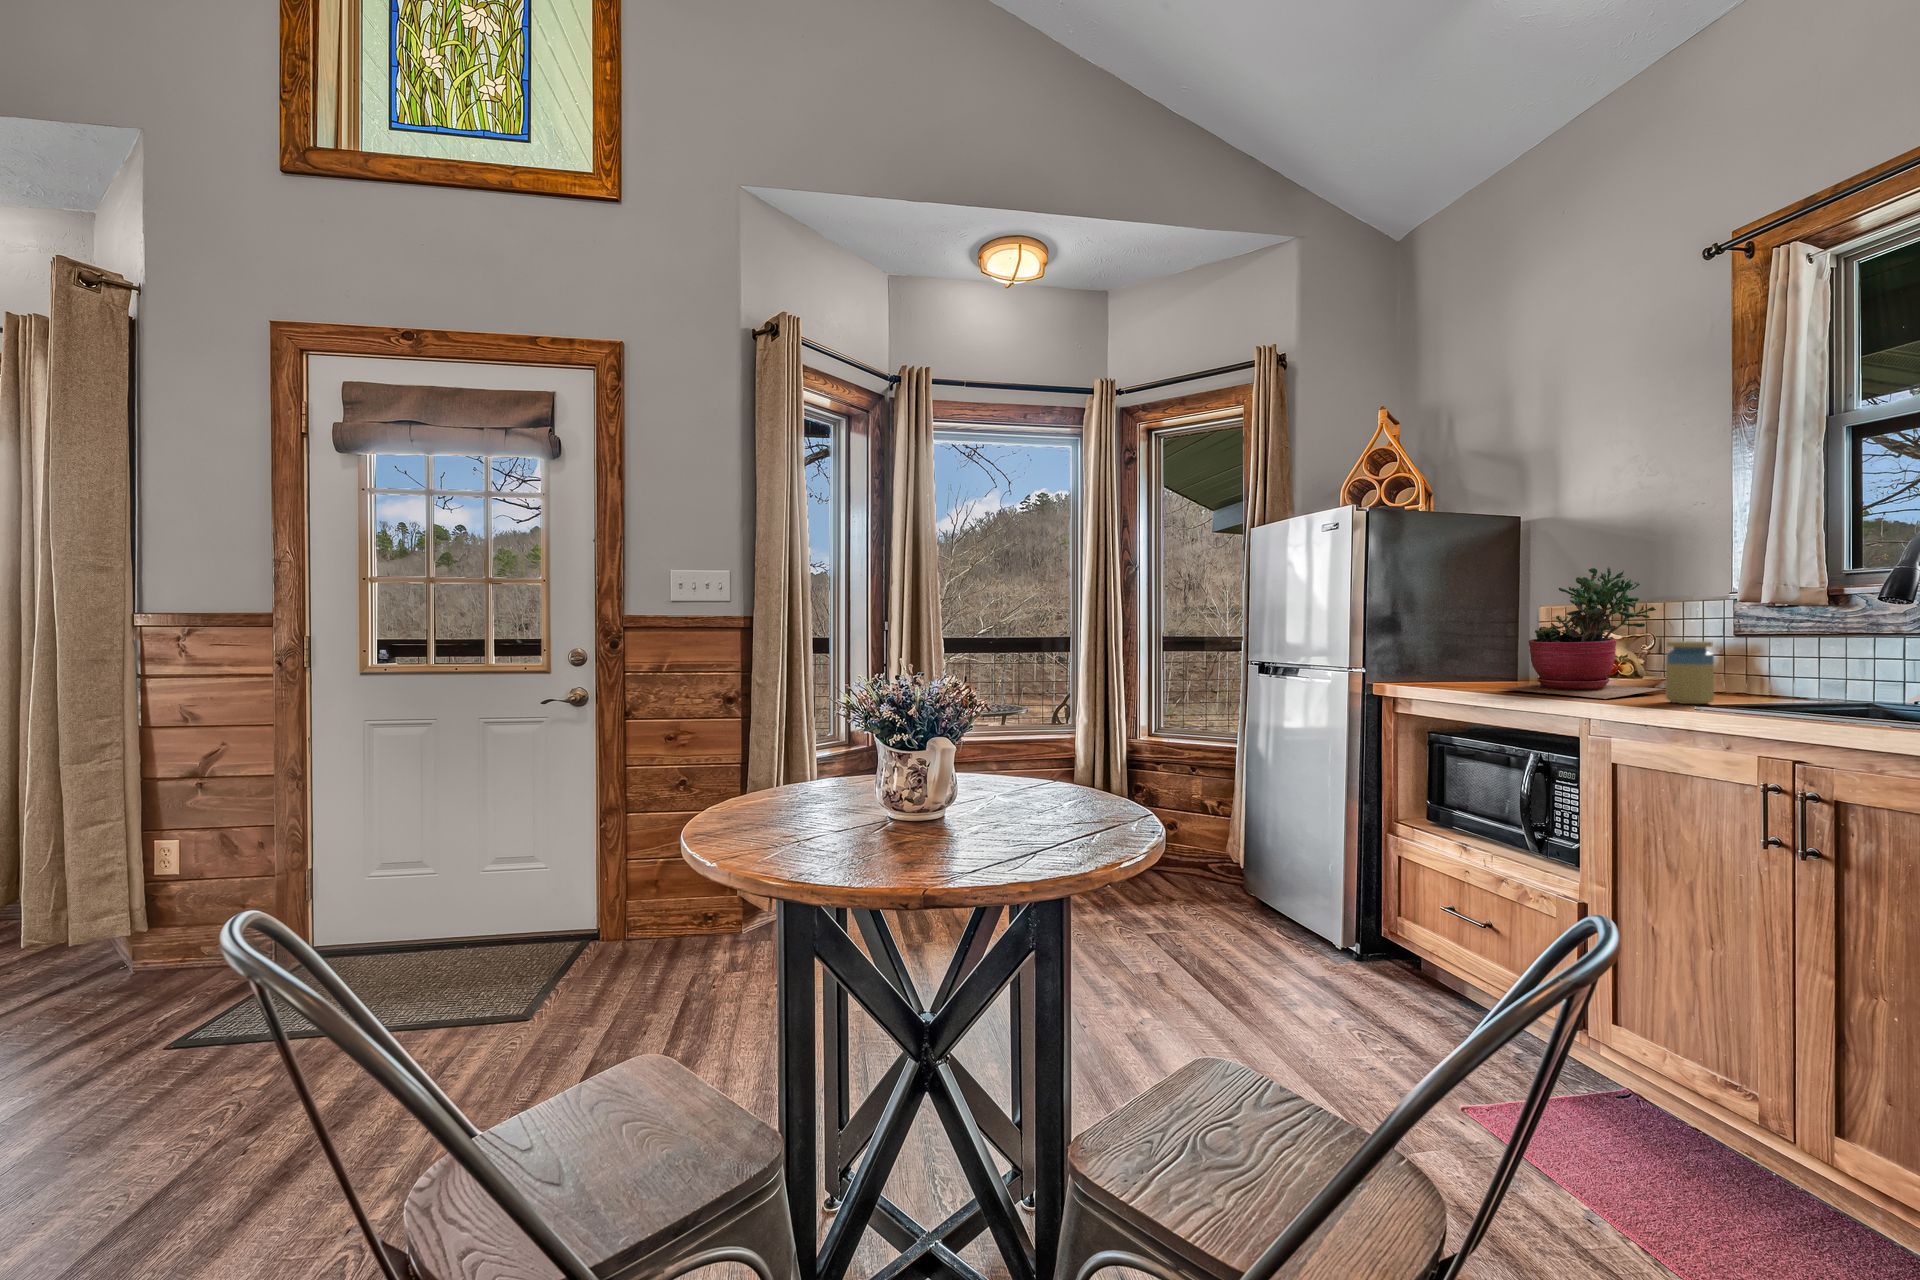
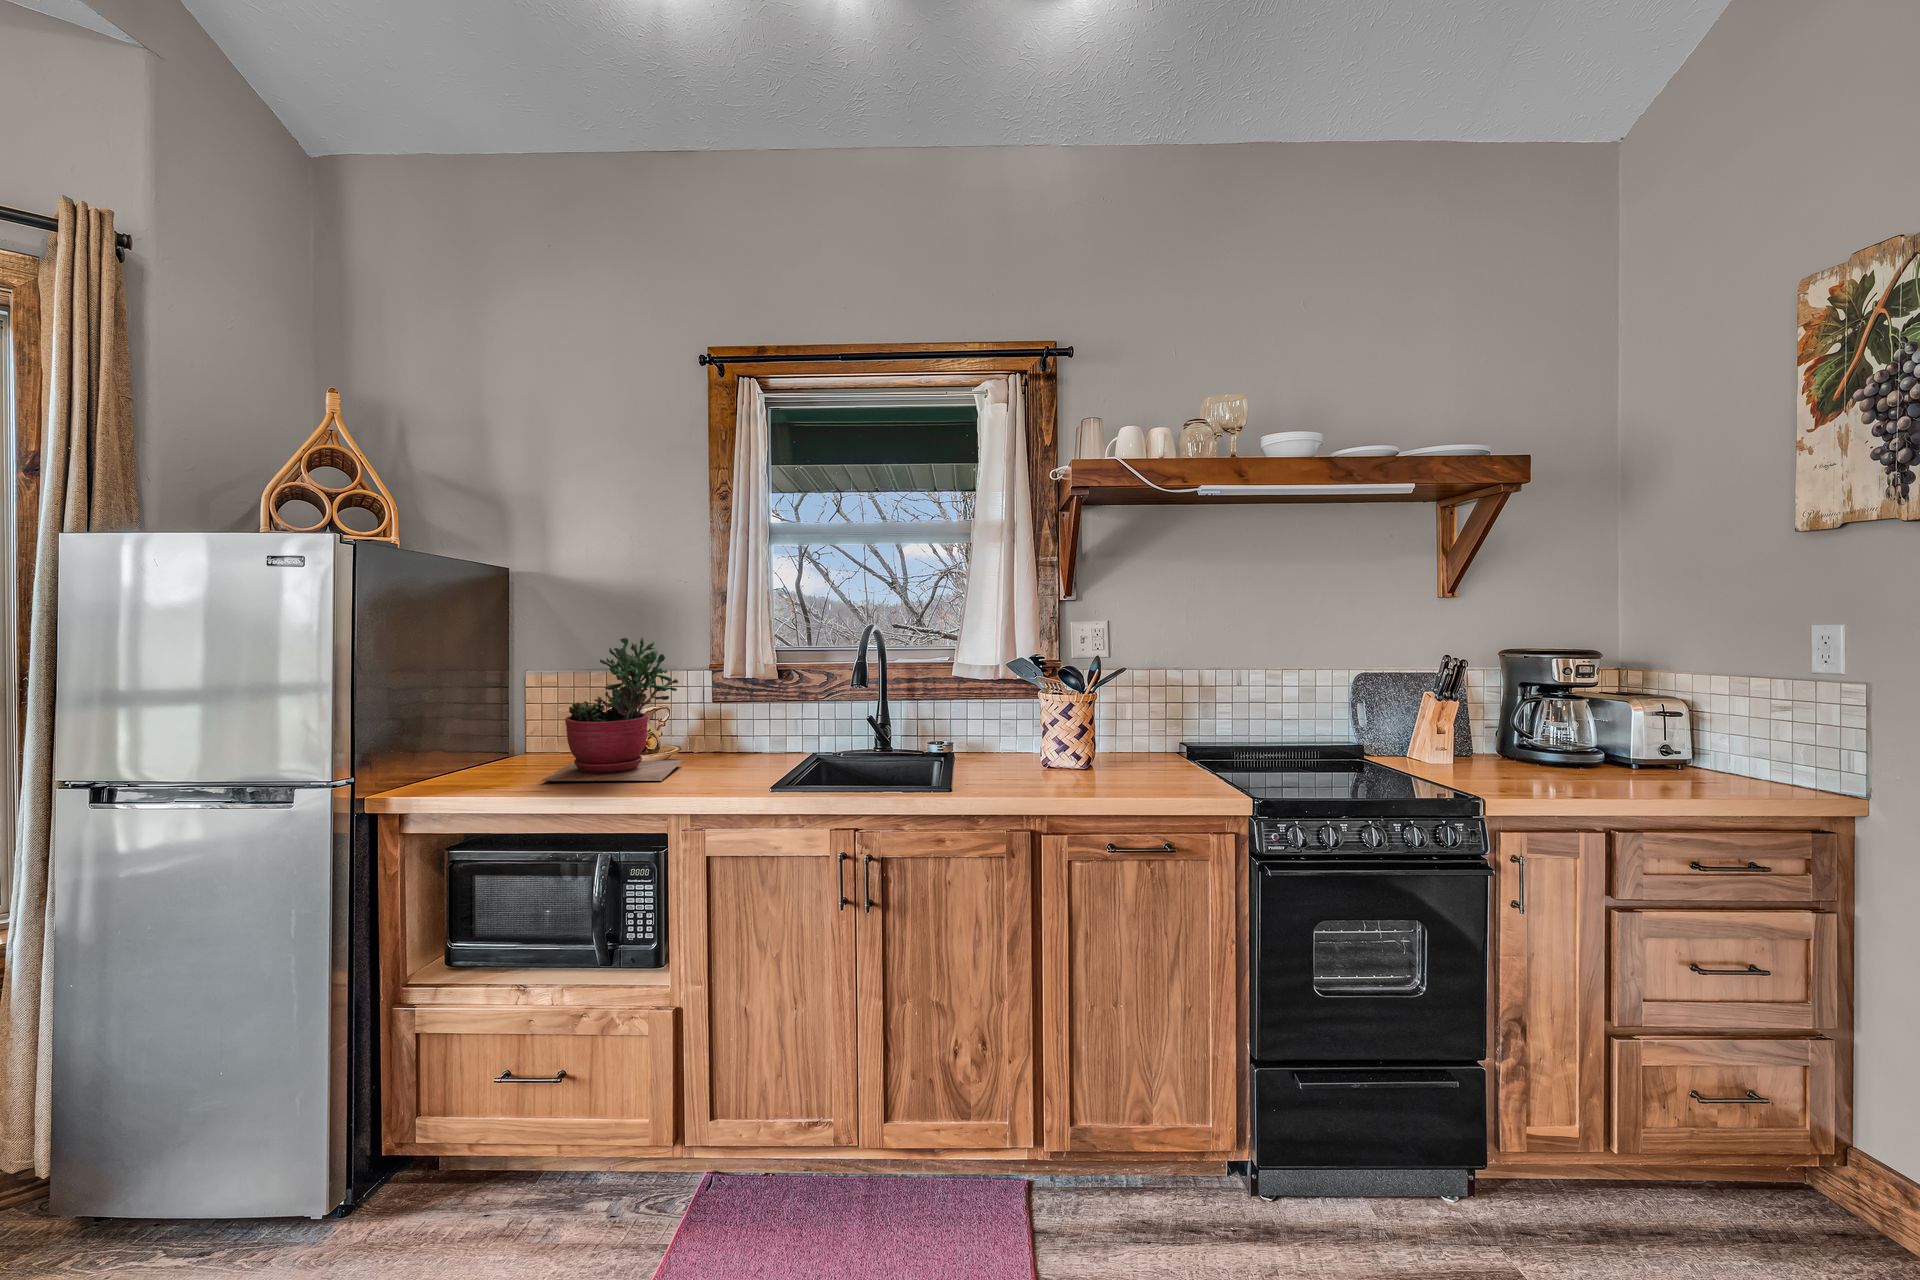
jar: present [1666,641,1714,704] -> none [707,714,745,777]

